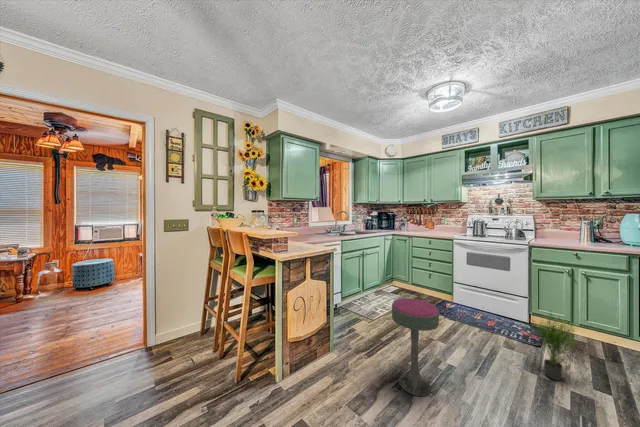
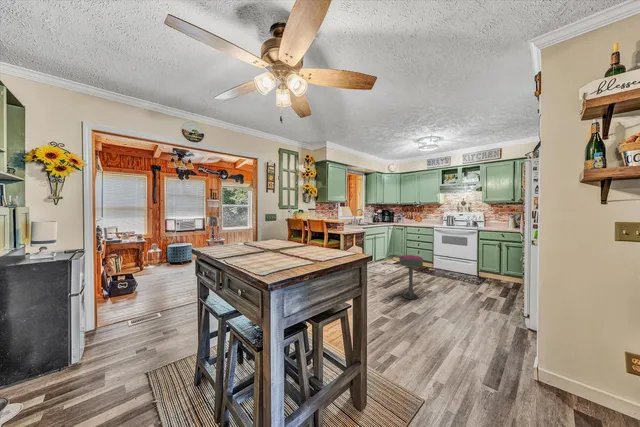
potted plant: present [533,314,574,380] -> none [466,261,492,295]

